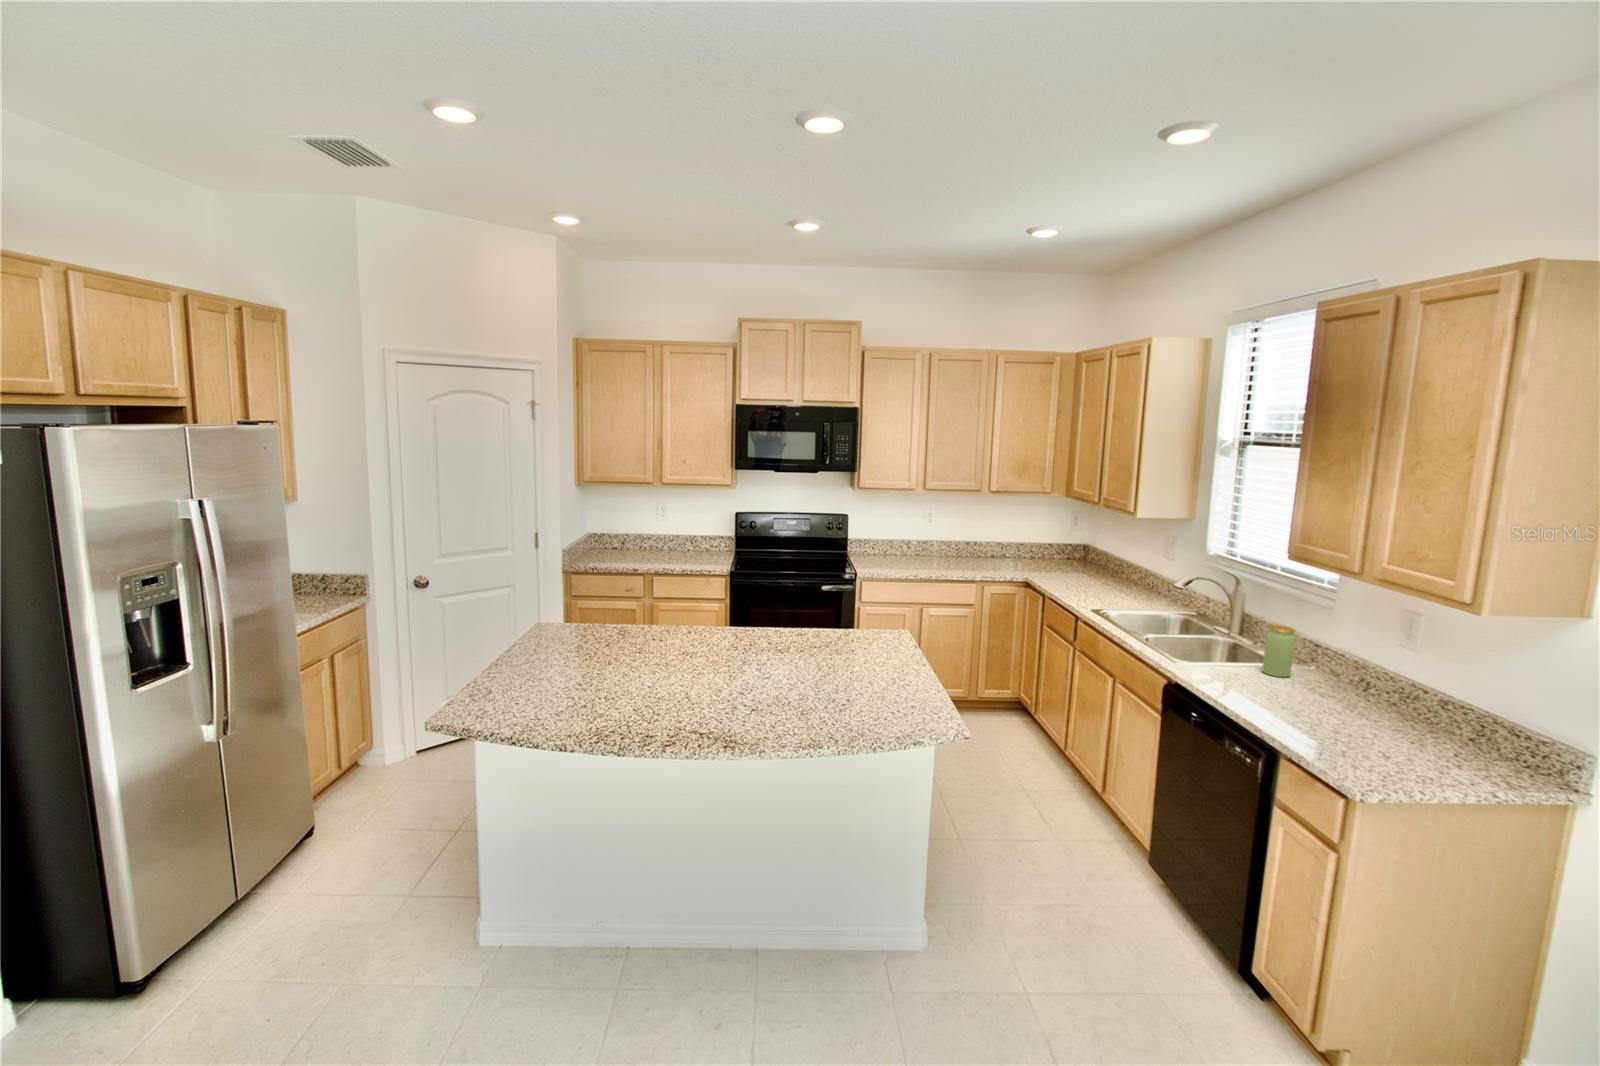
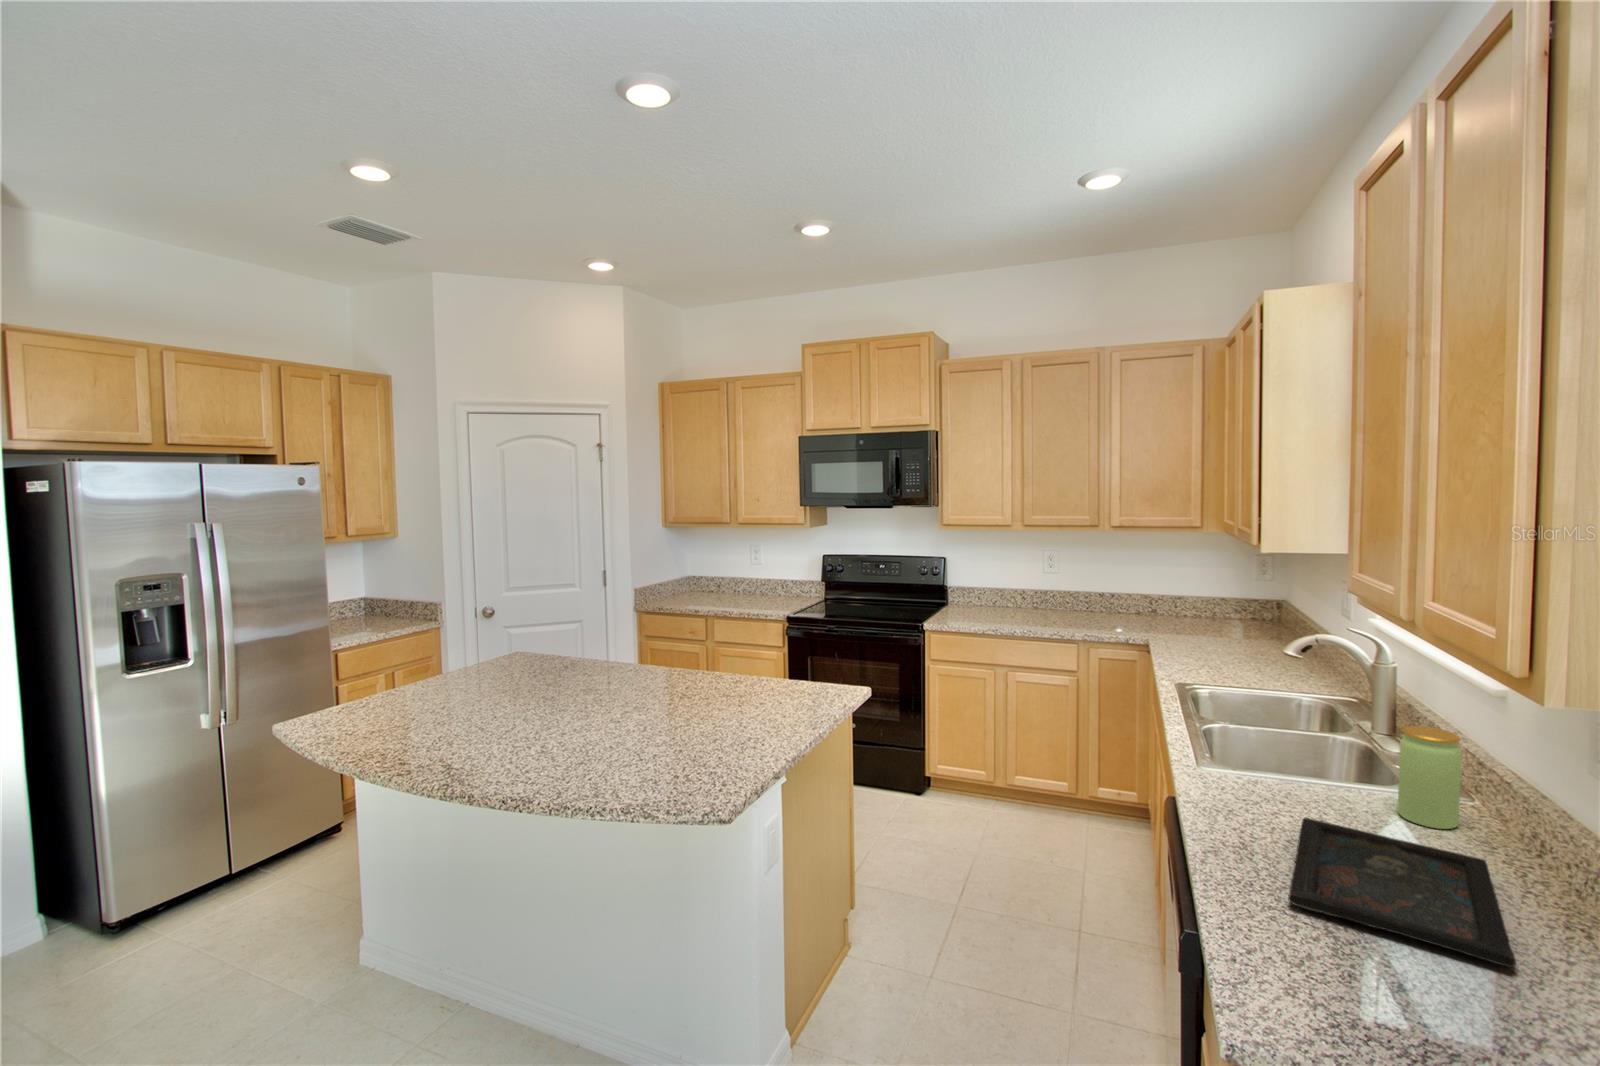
tray: none [1239,679,1367,728] -> present [1289,818,1516,967]

